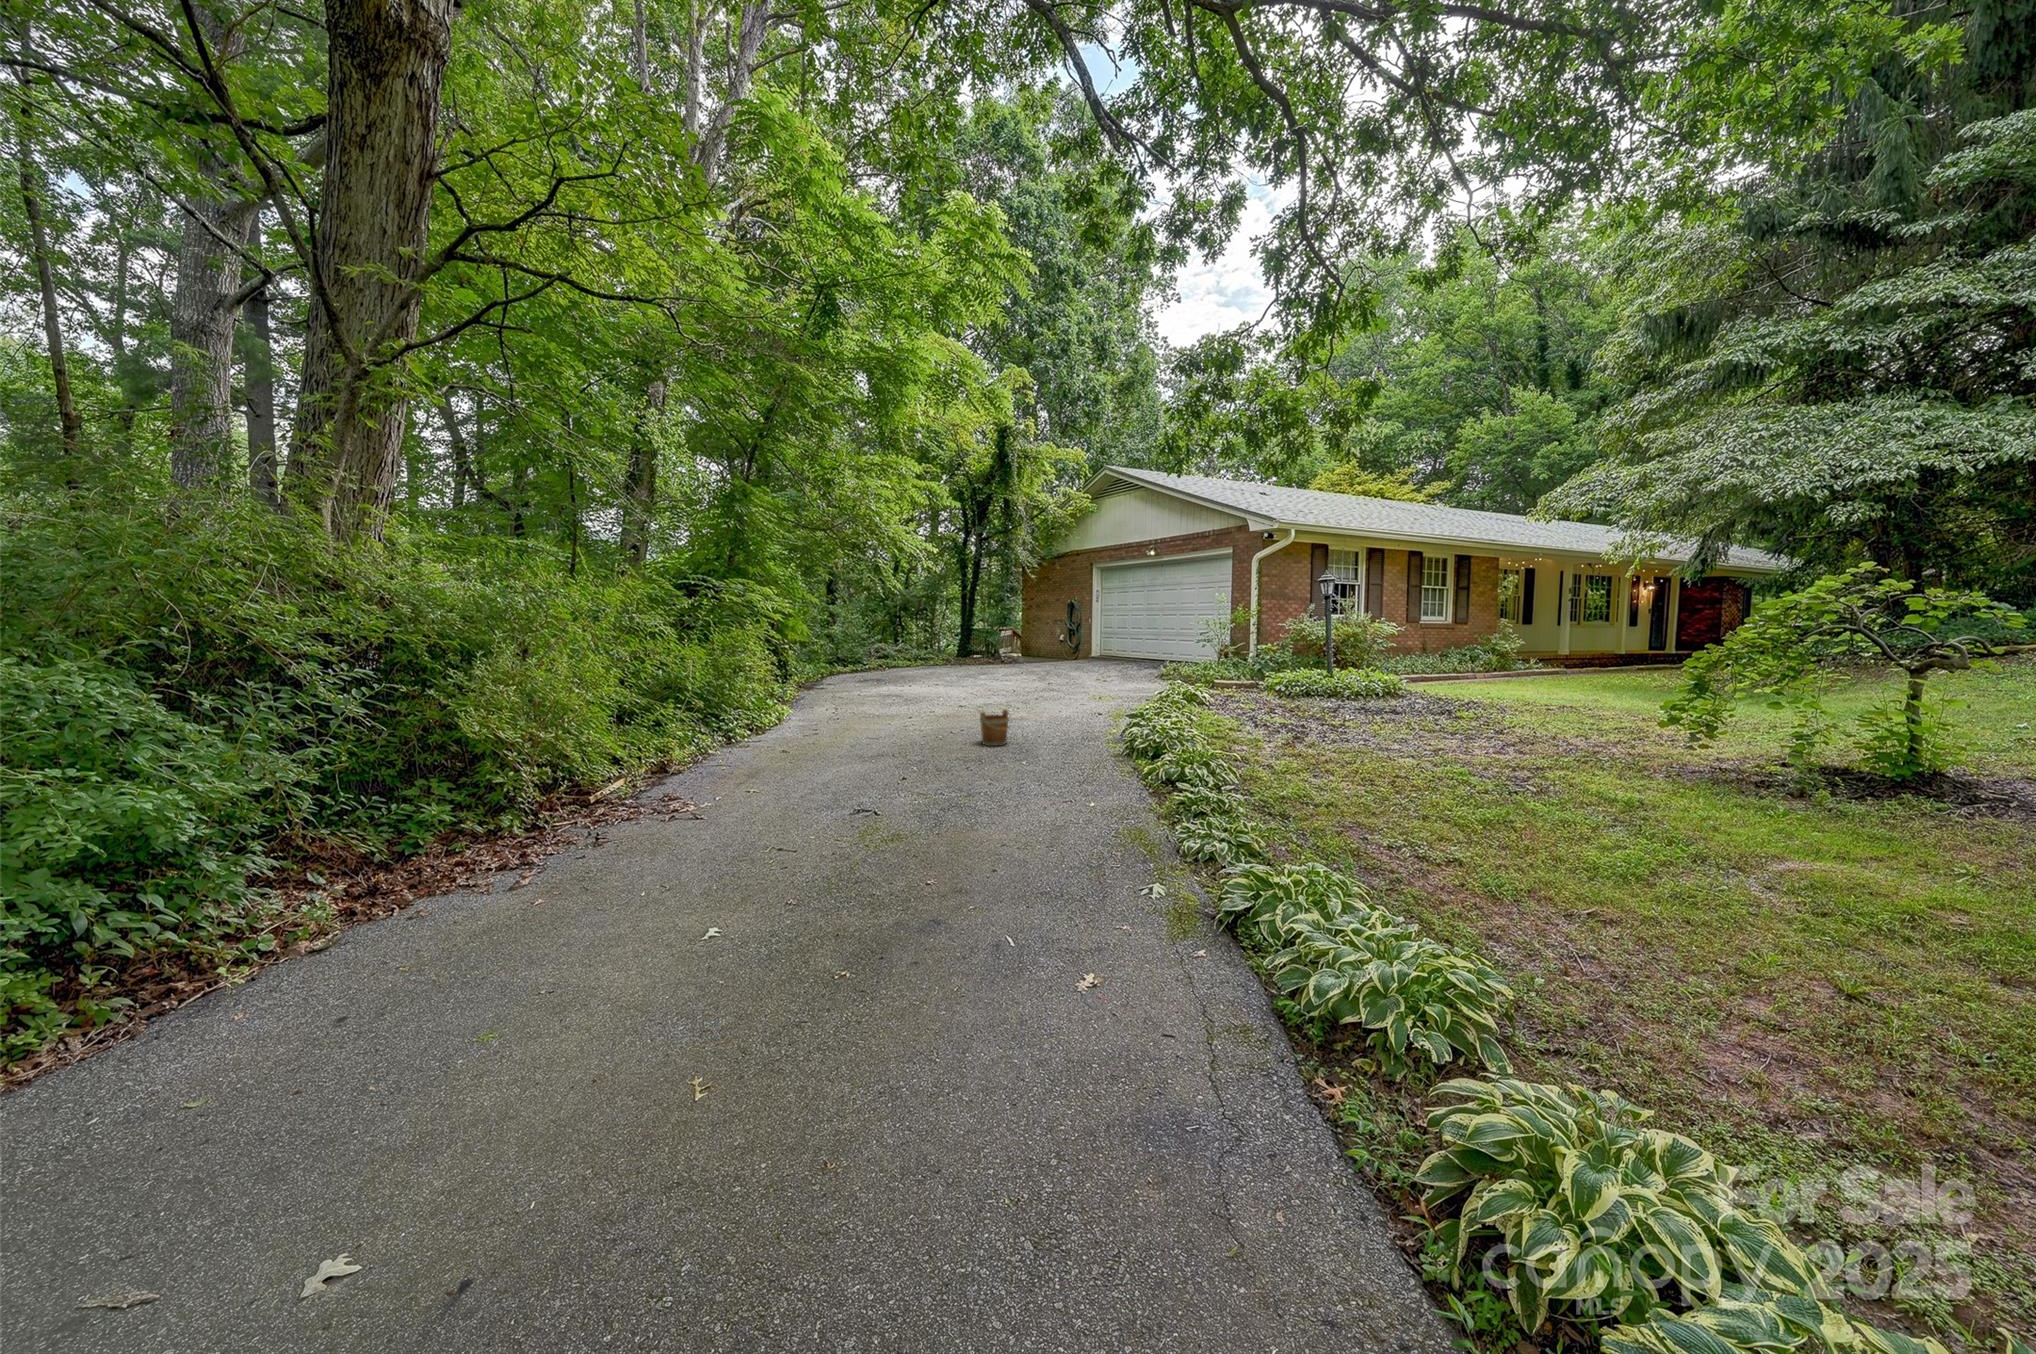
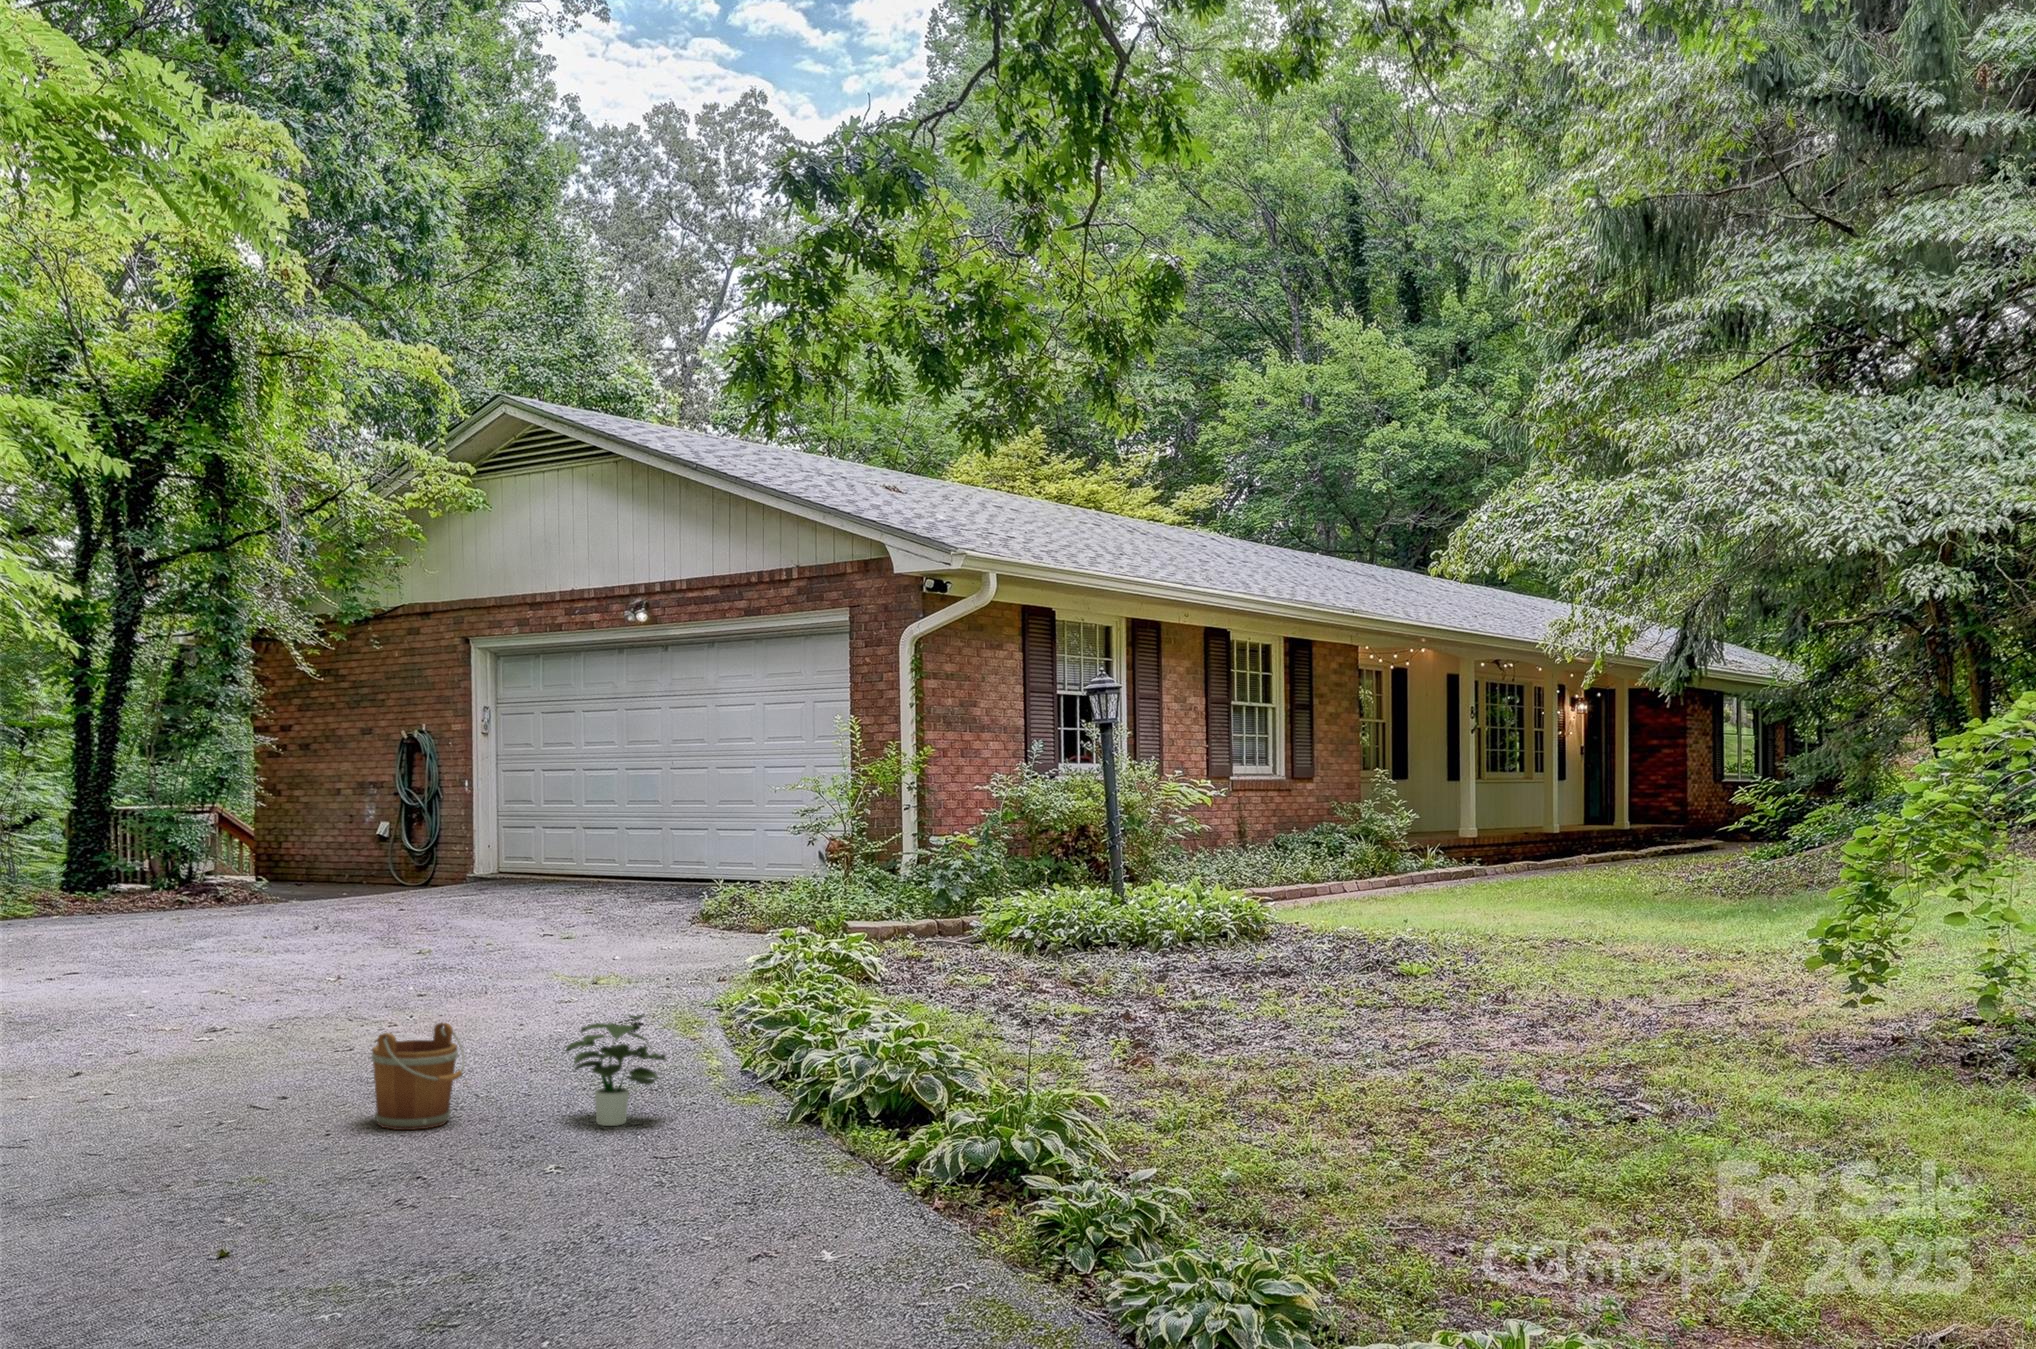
potted plant: none [1044,710,1082,750] -> present [566,1015,667,1126]

